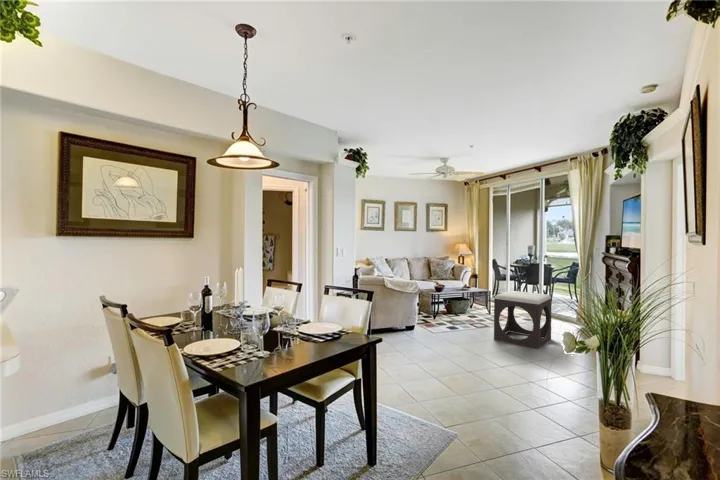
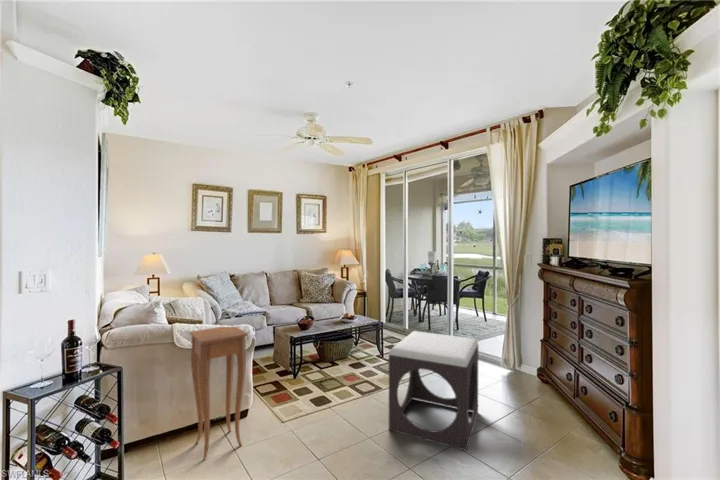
side table: none [391,279,420,339] -> present [190,325,248,460]

